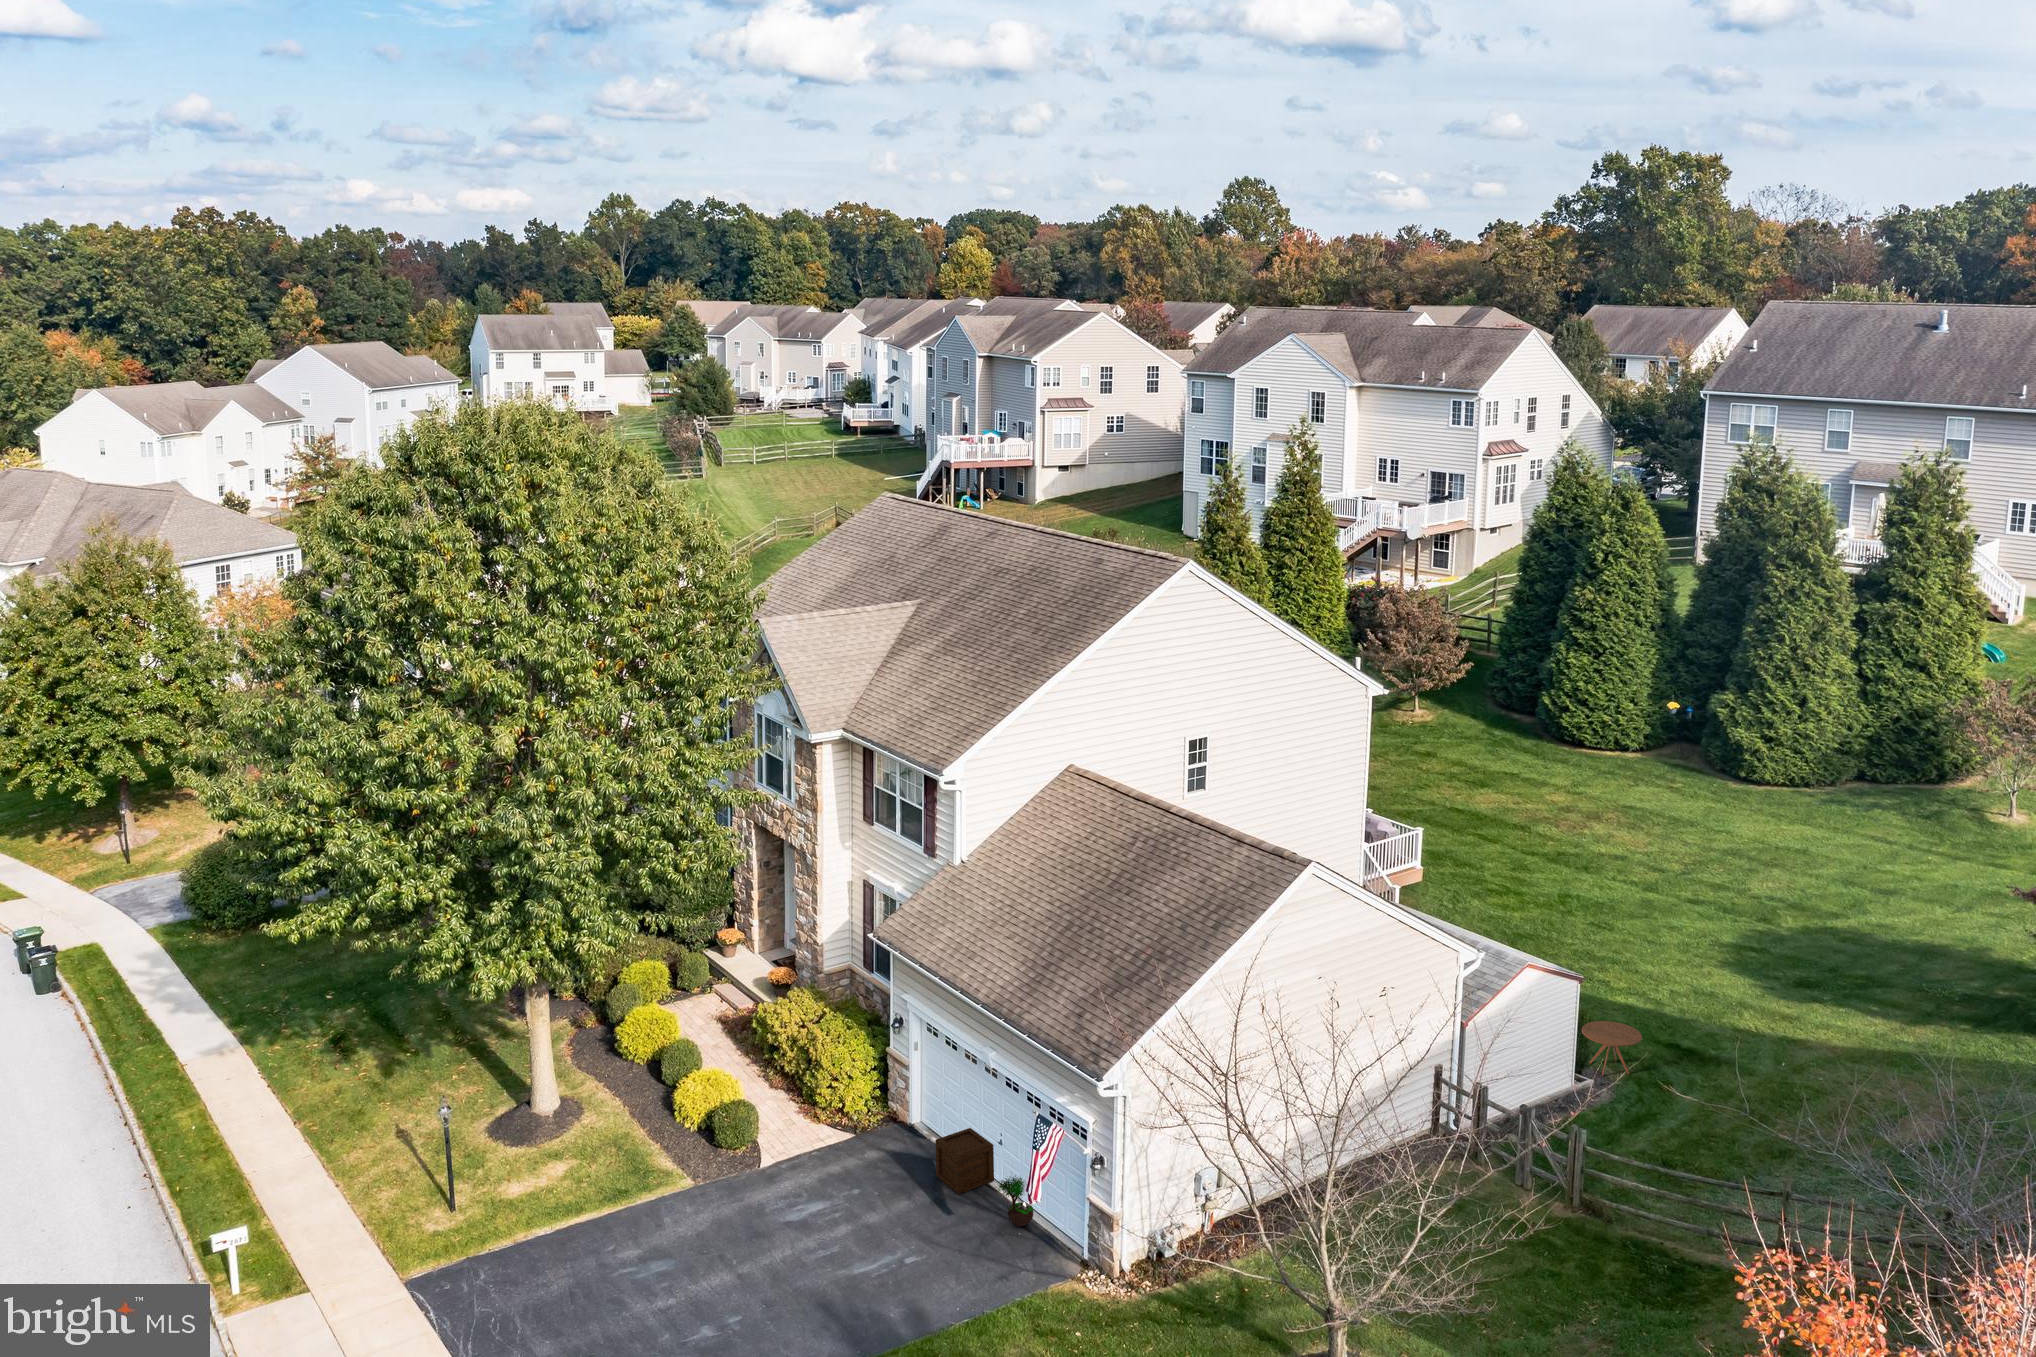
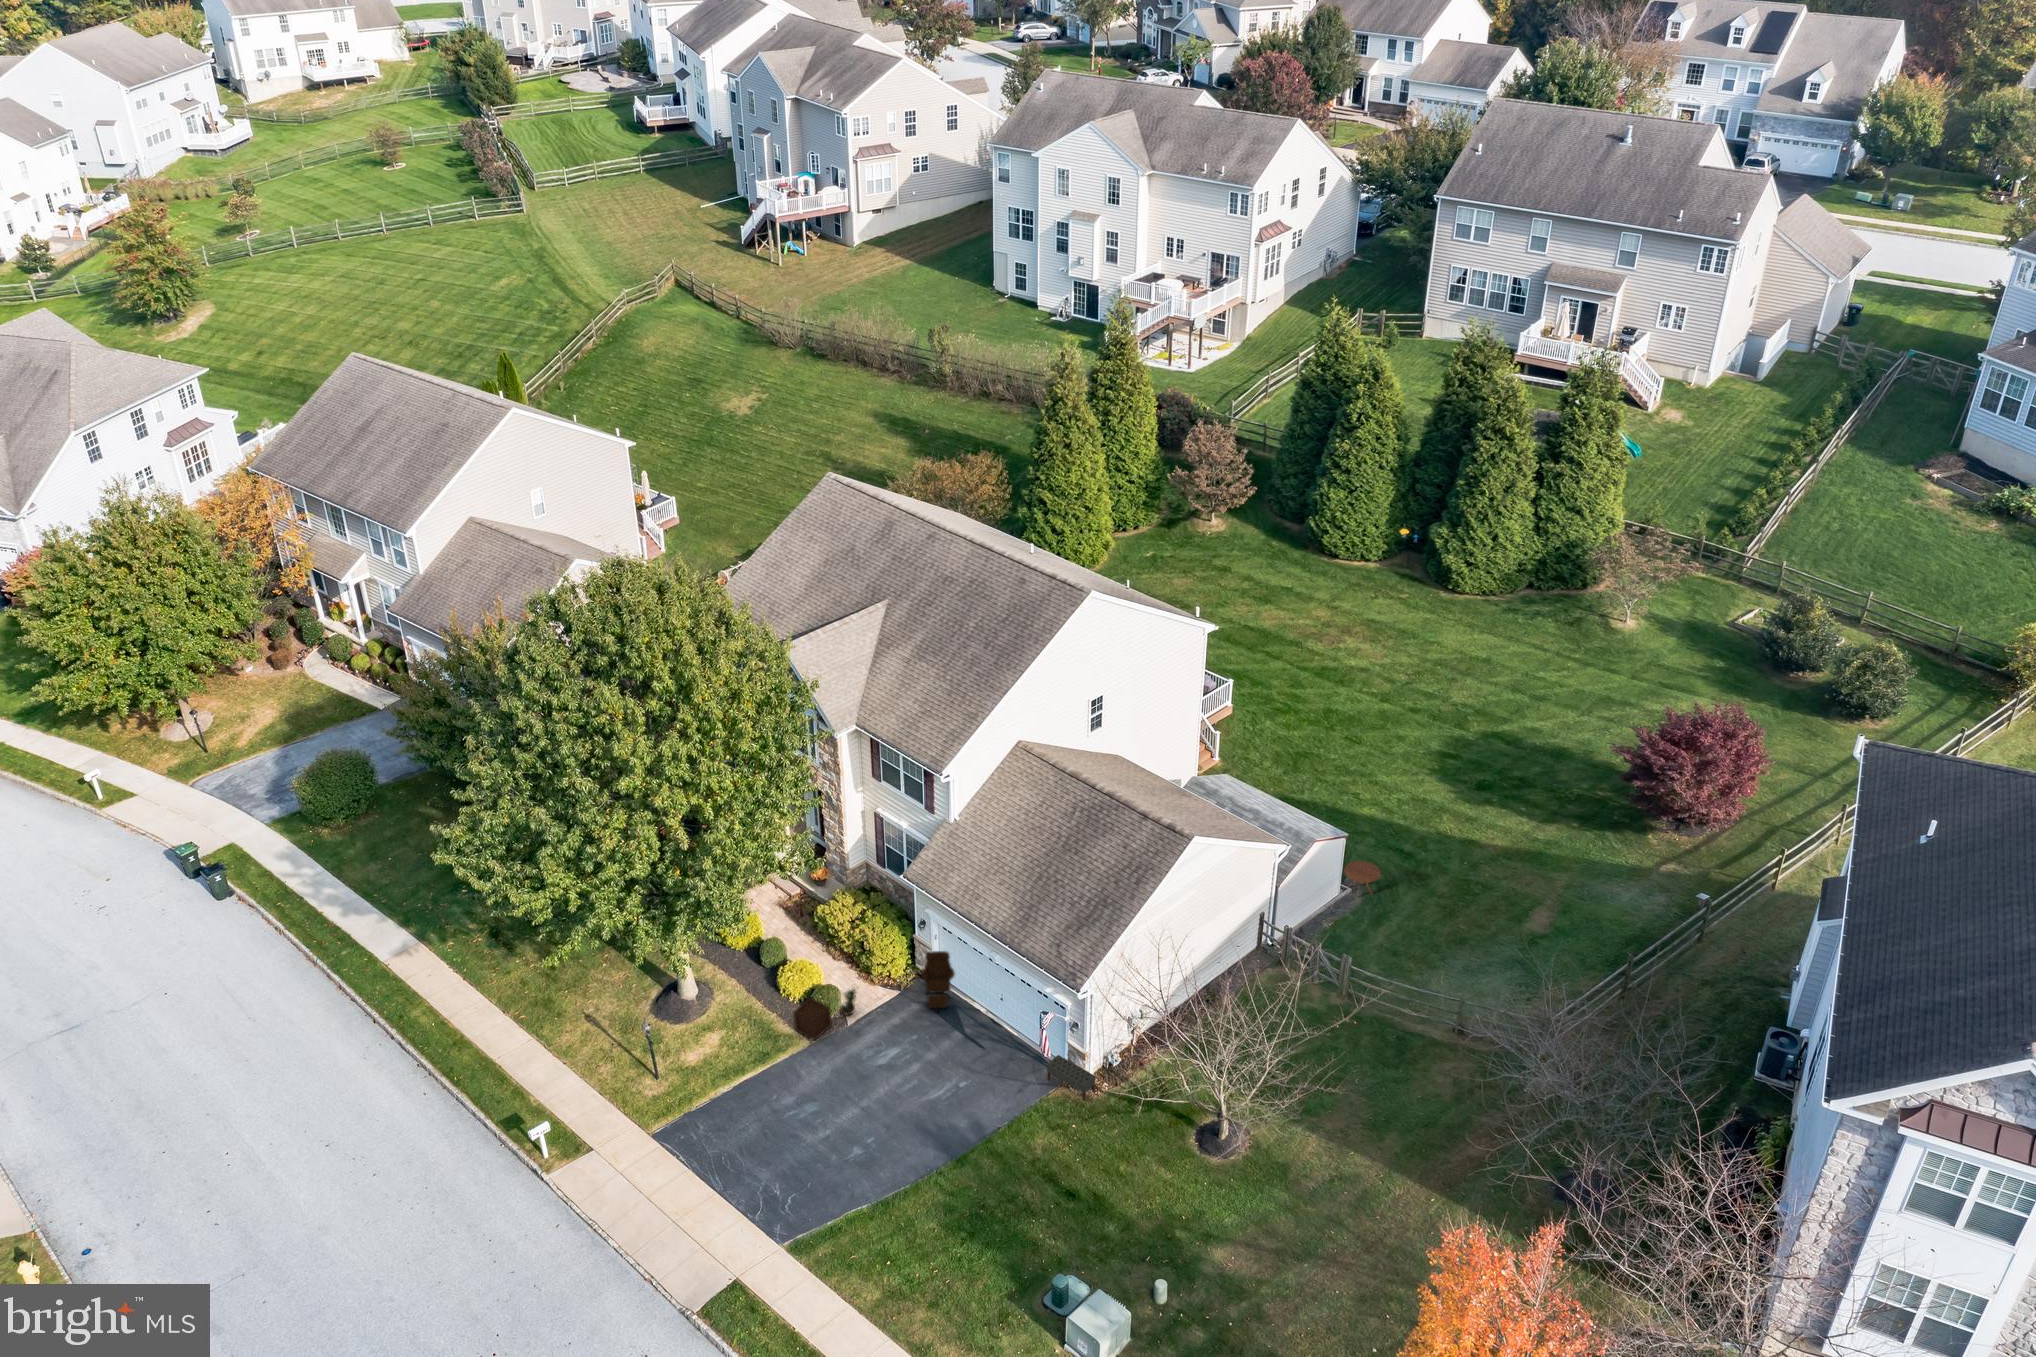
lounge chair: none [887,1069,939,1163] -> present [921,951,955,1009]
wooden crate: present [935,1128,994,1194] -> present [793,998,832,1040]
potted tree: present [998,1175,1034,1226] -> present [841,989,856,1015]
bench: none [1050,1220,1129,1296] -> present [1047,1055,1096,1101]

